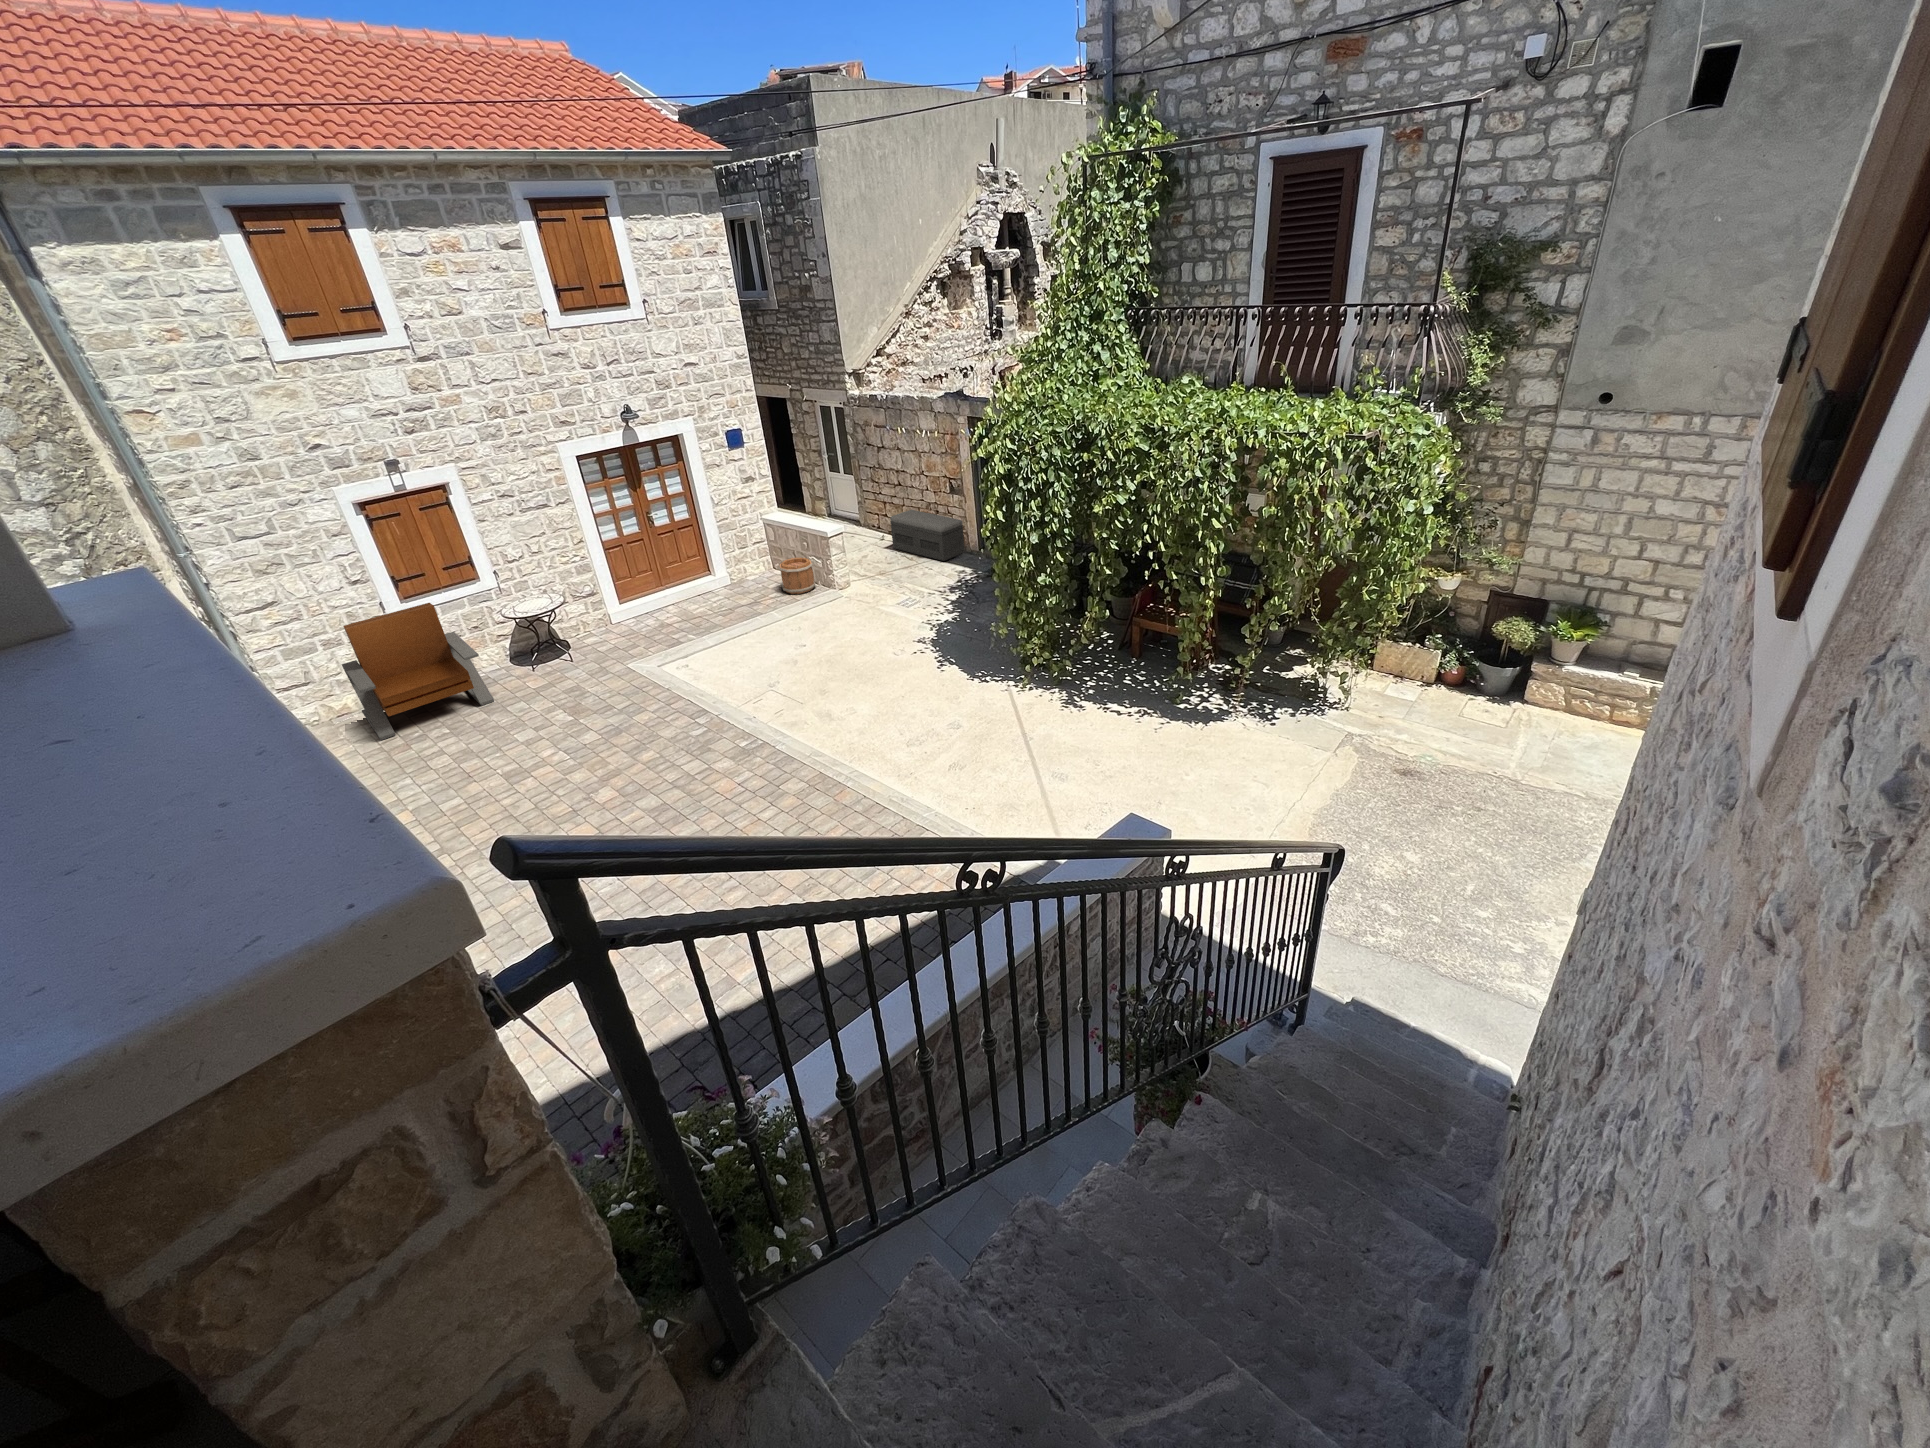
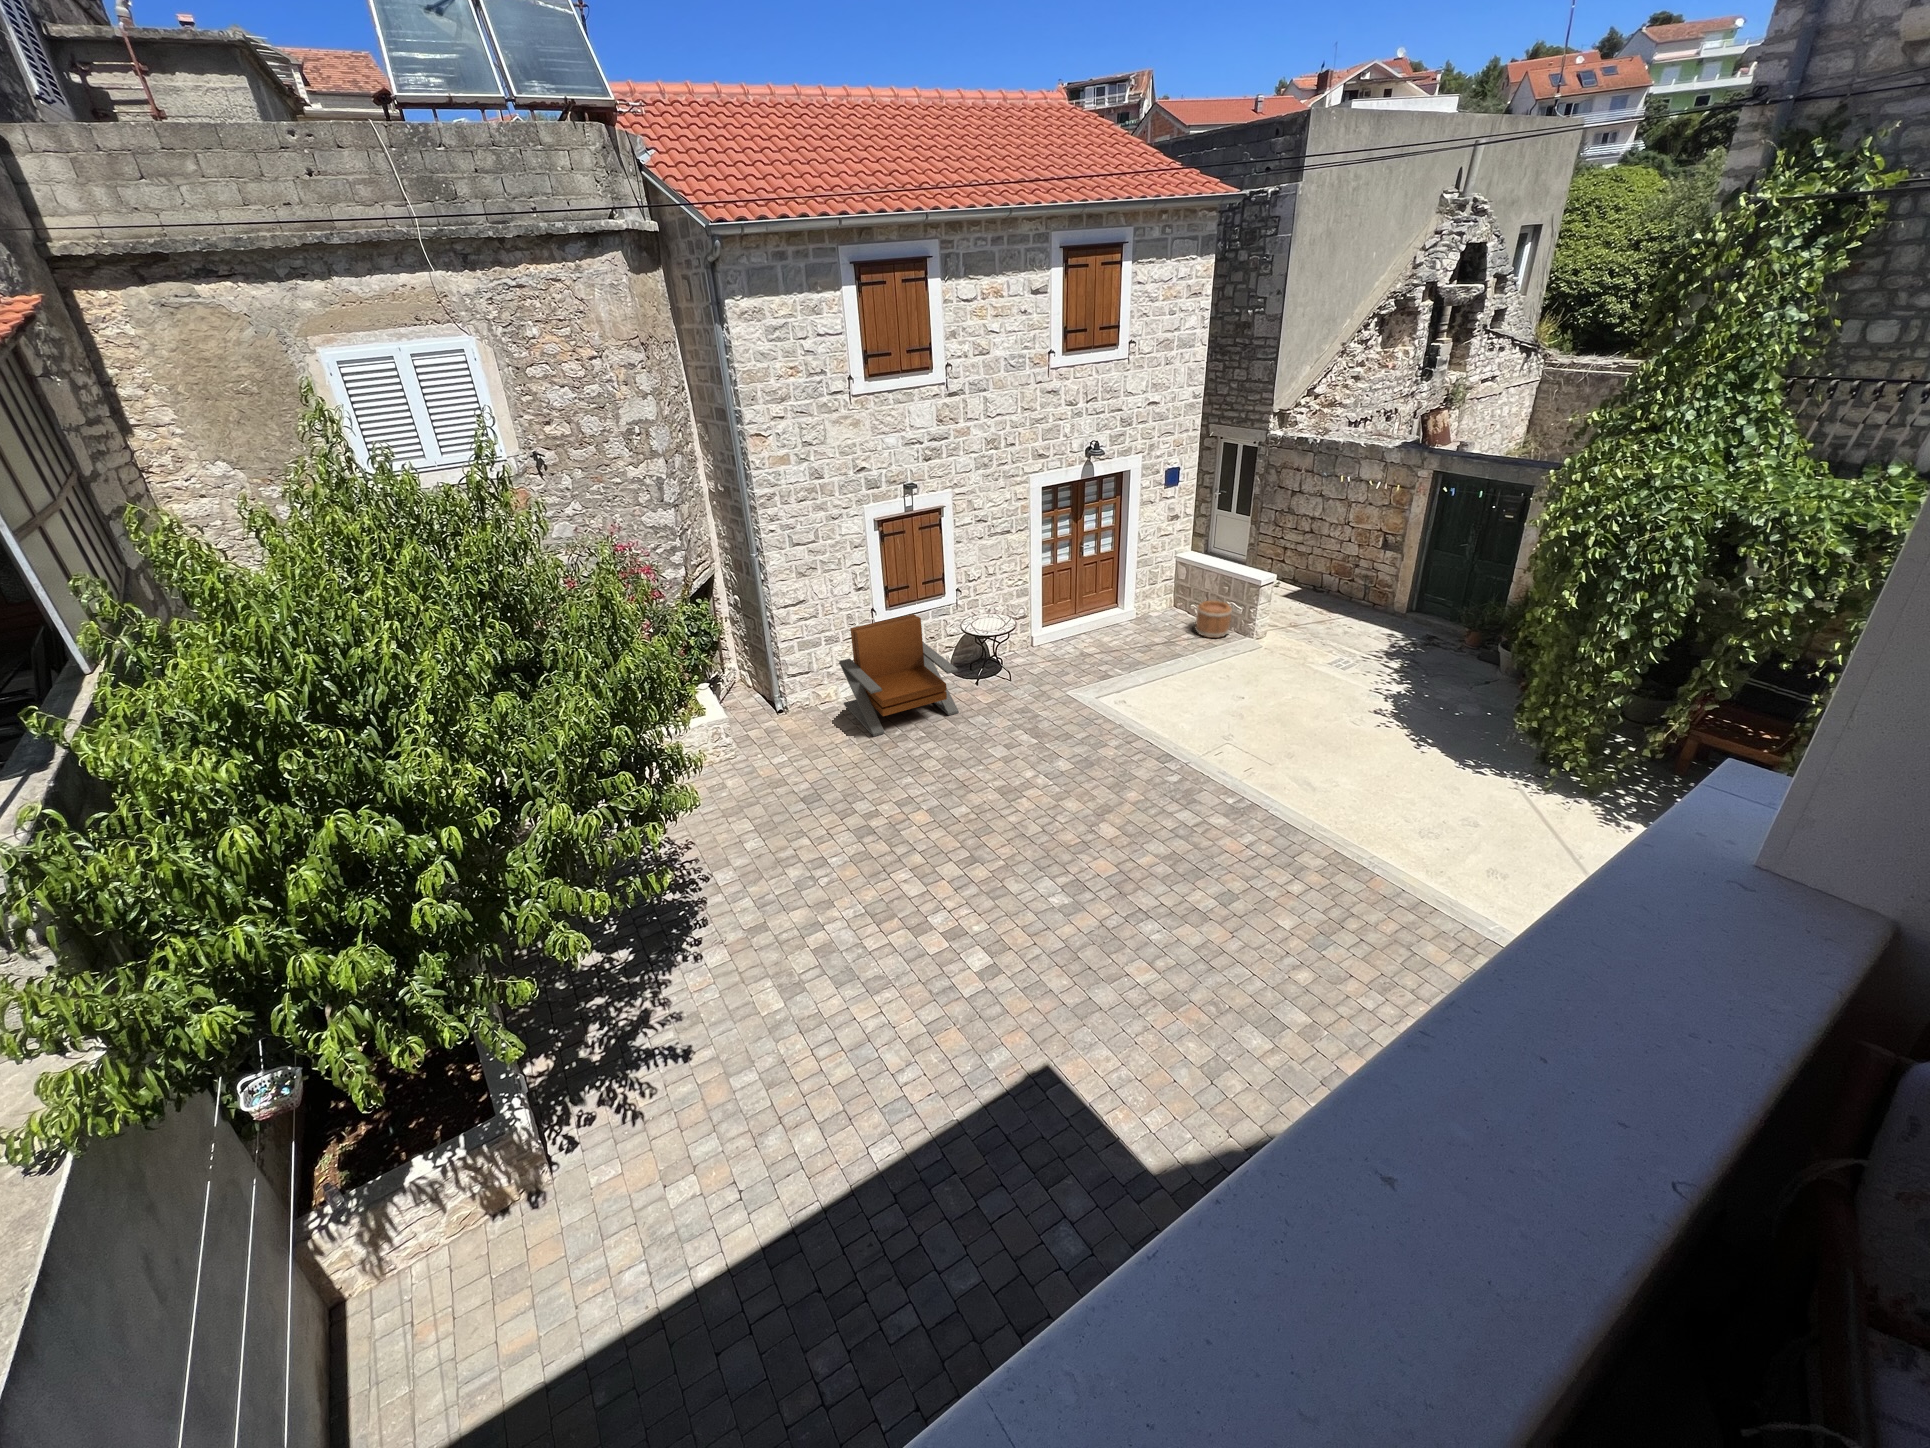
storage bench: present [890,510,965,561] -> none [1297,559,1390,621]

